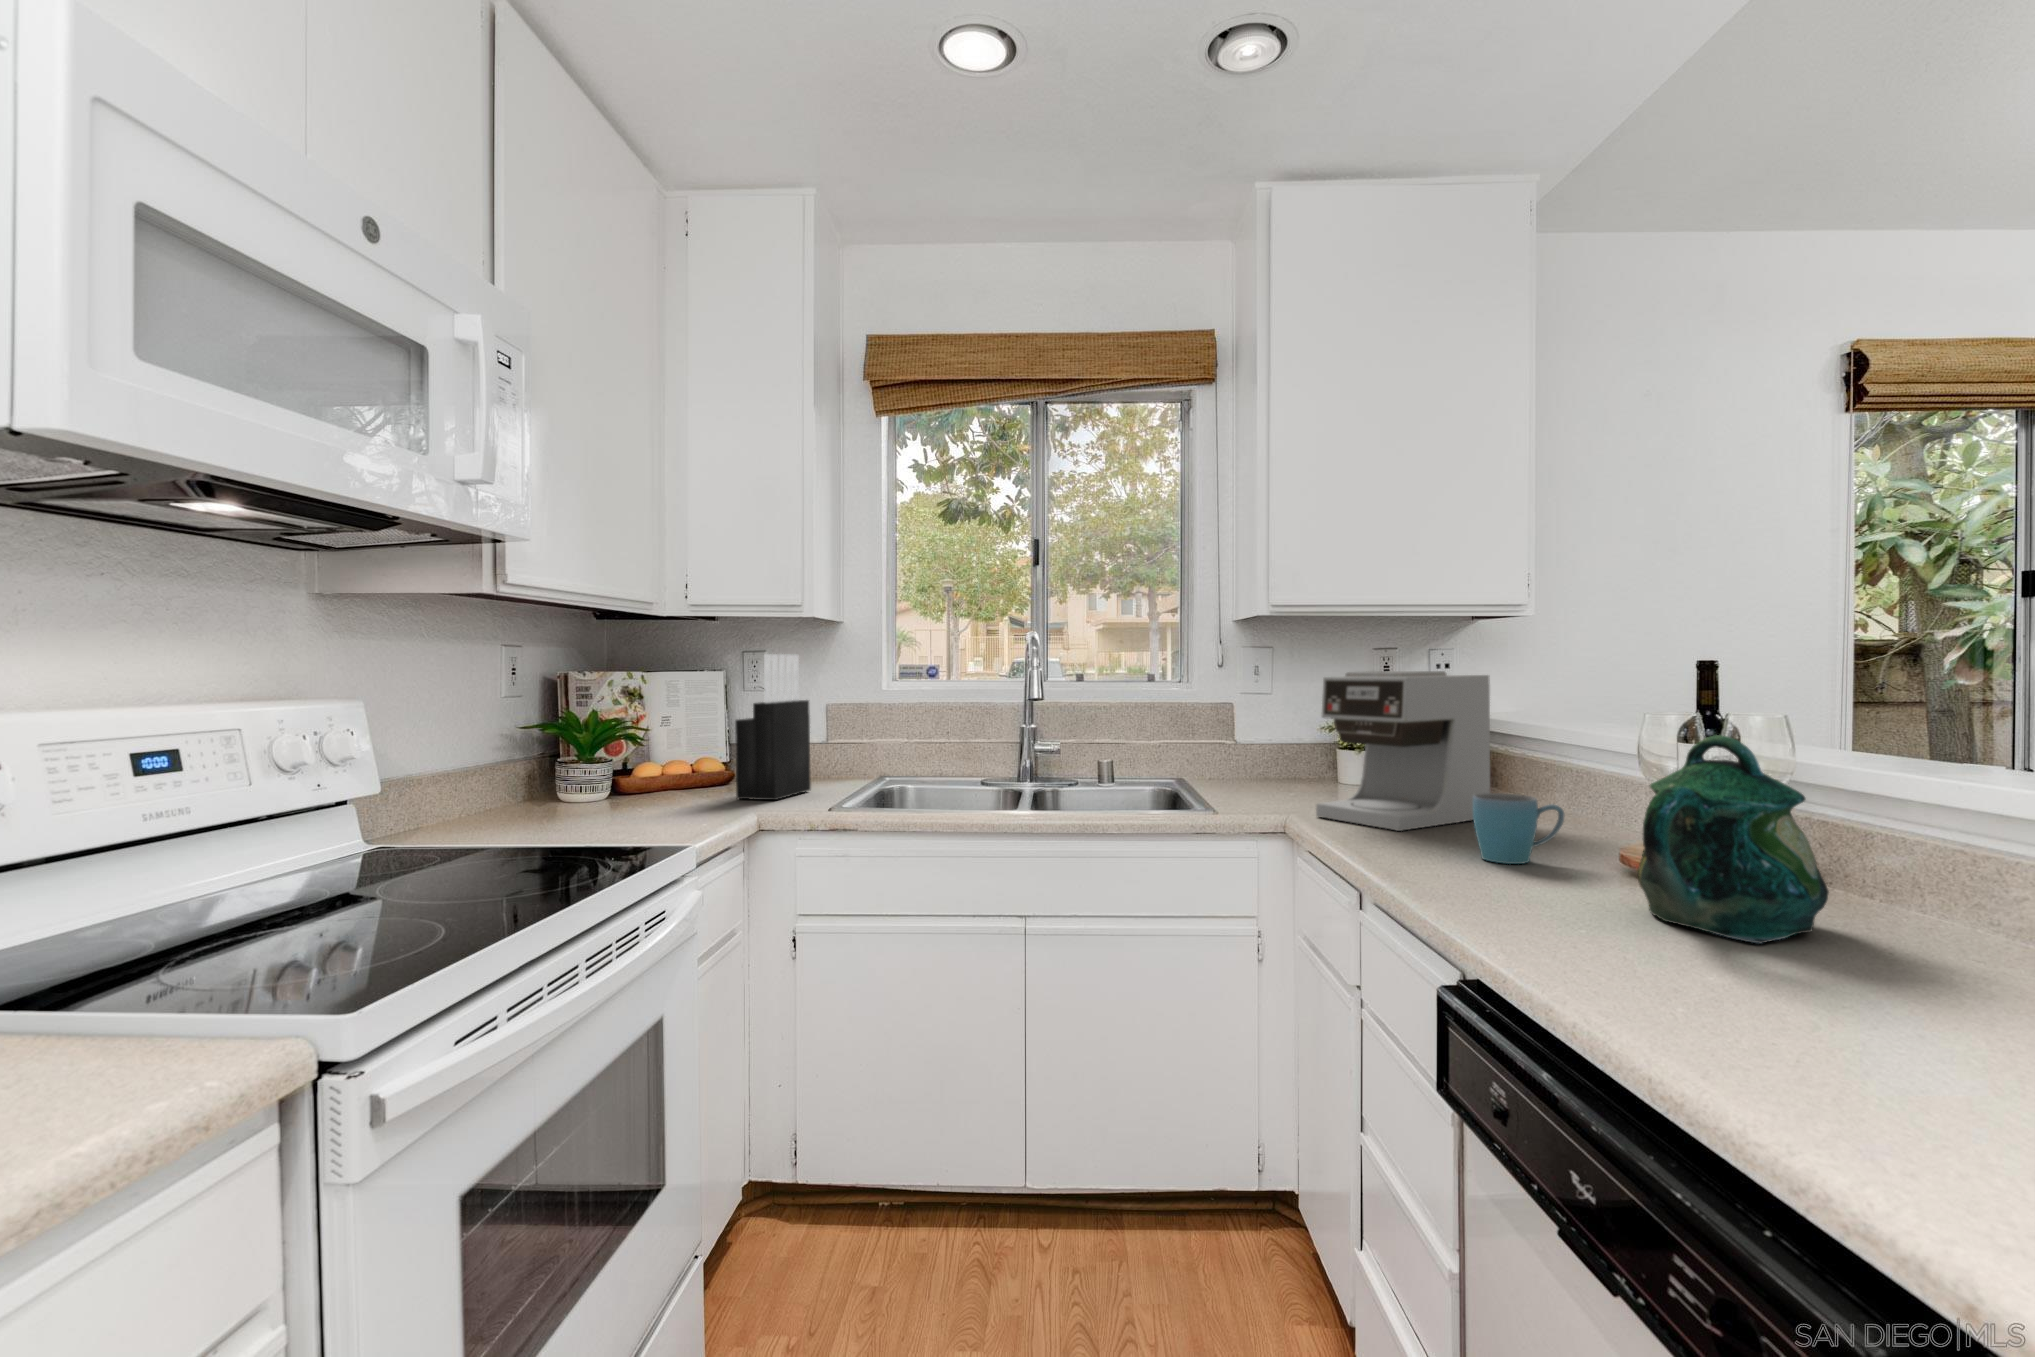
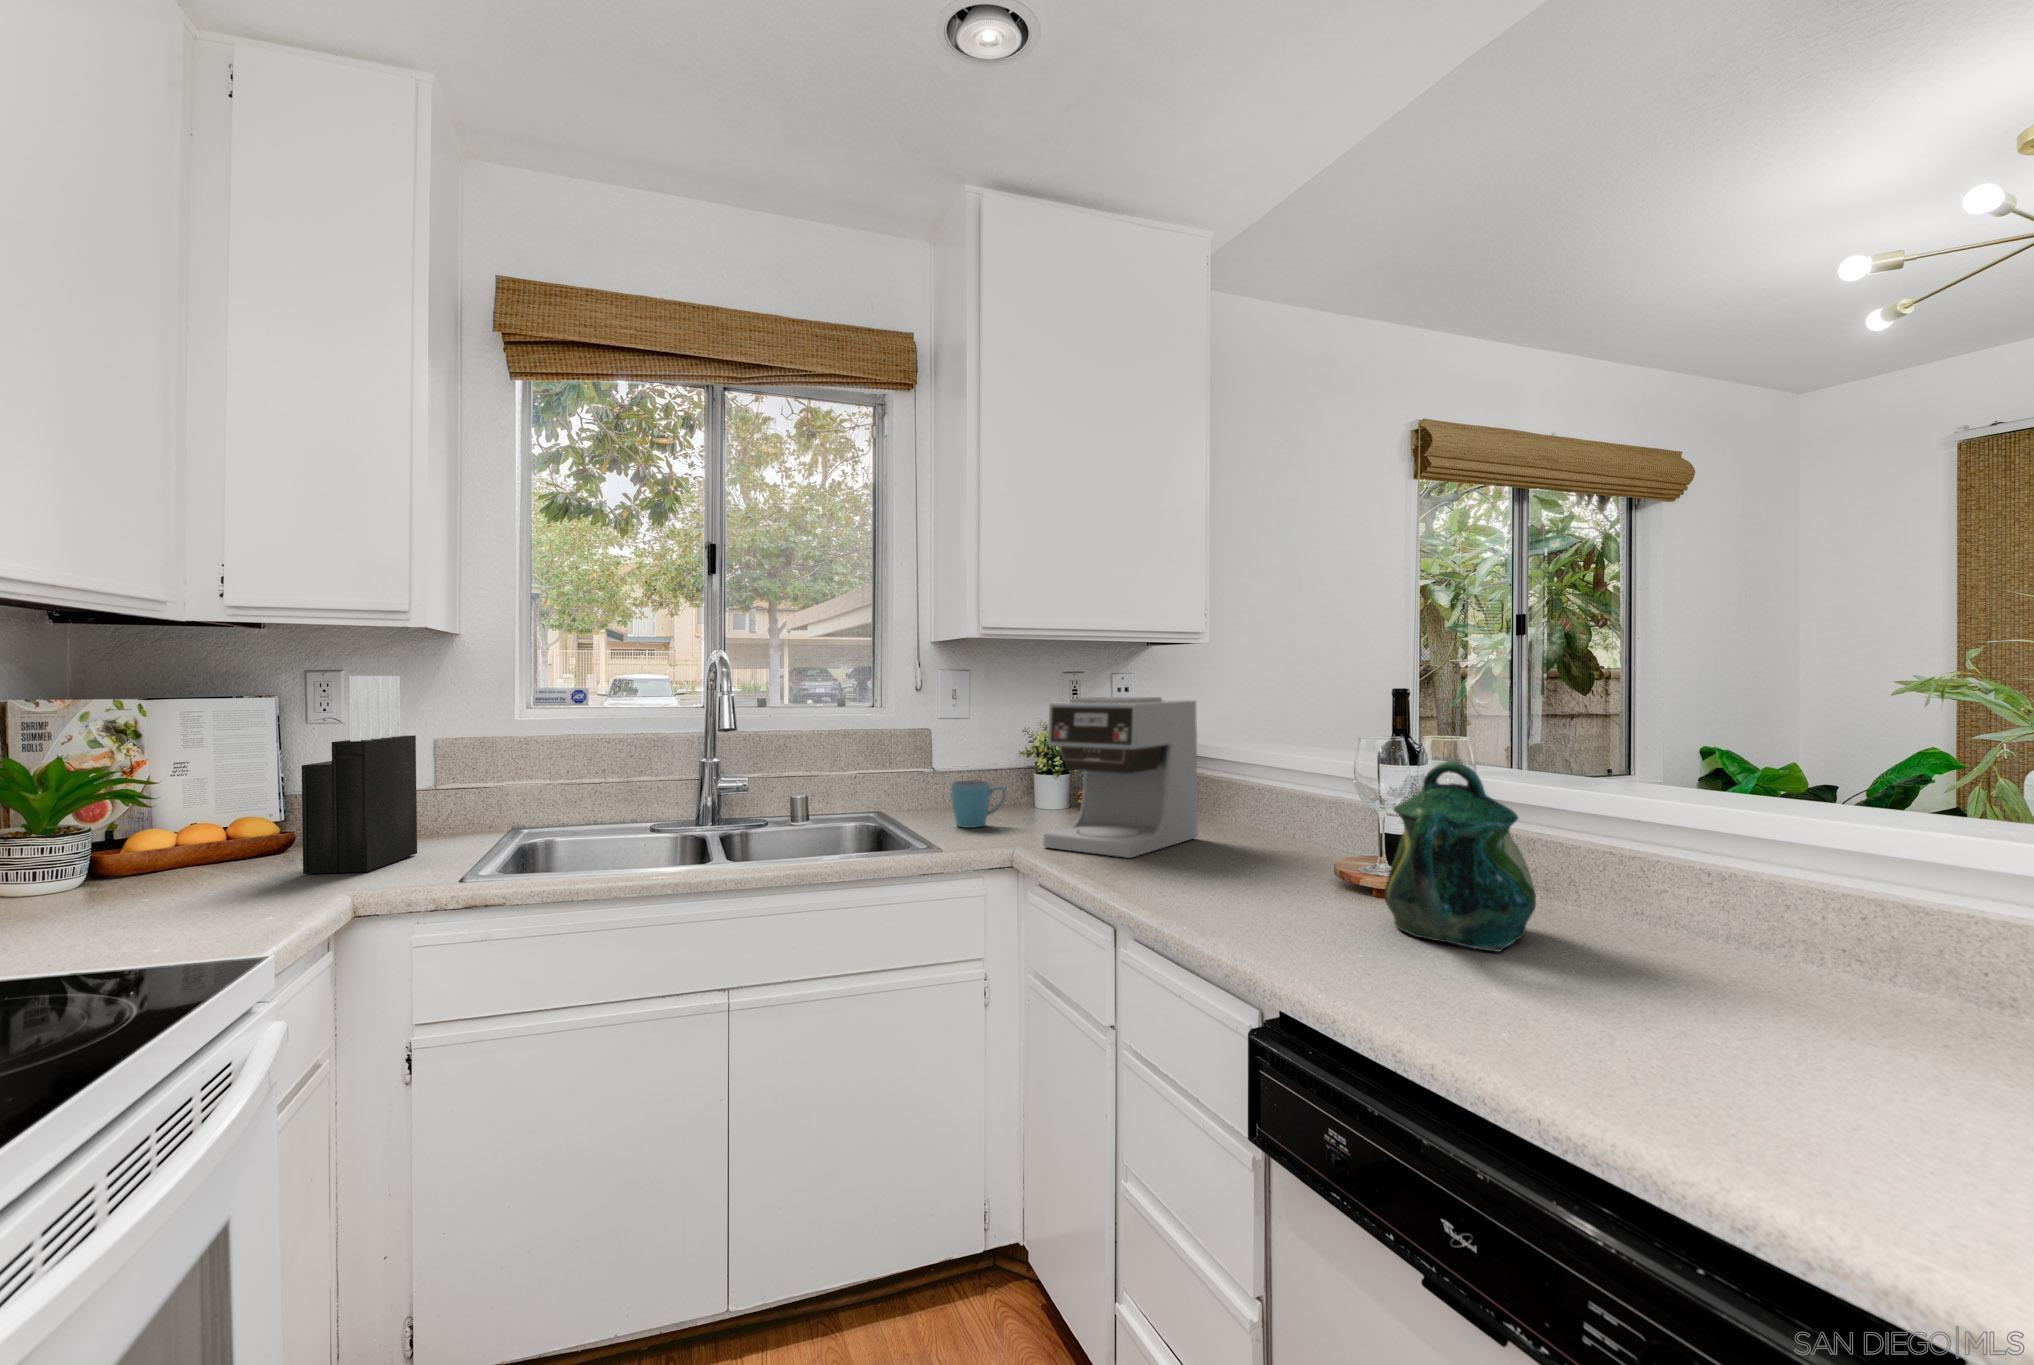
mug: present [1473,793,1564,864] -> present [951,780,1006,828]

